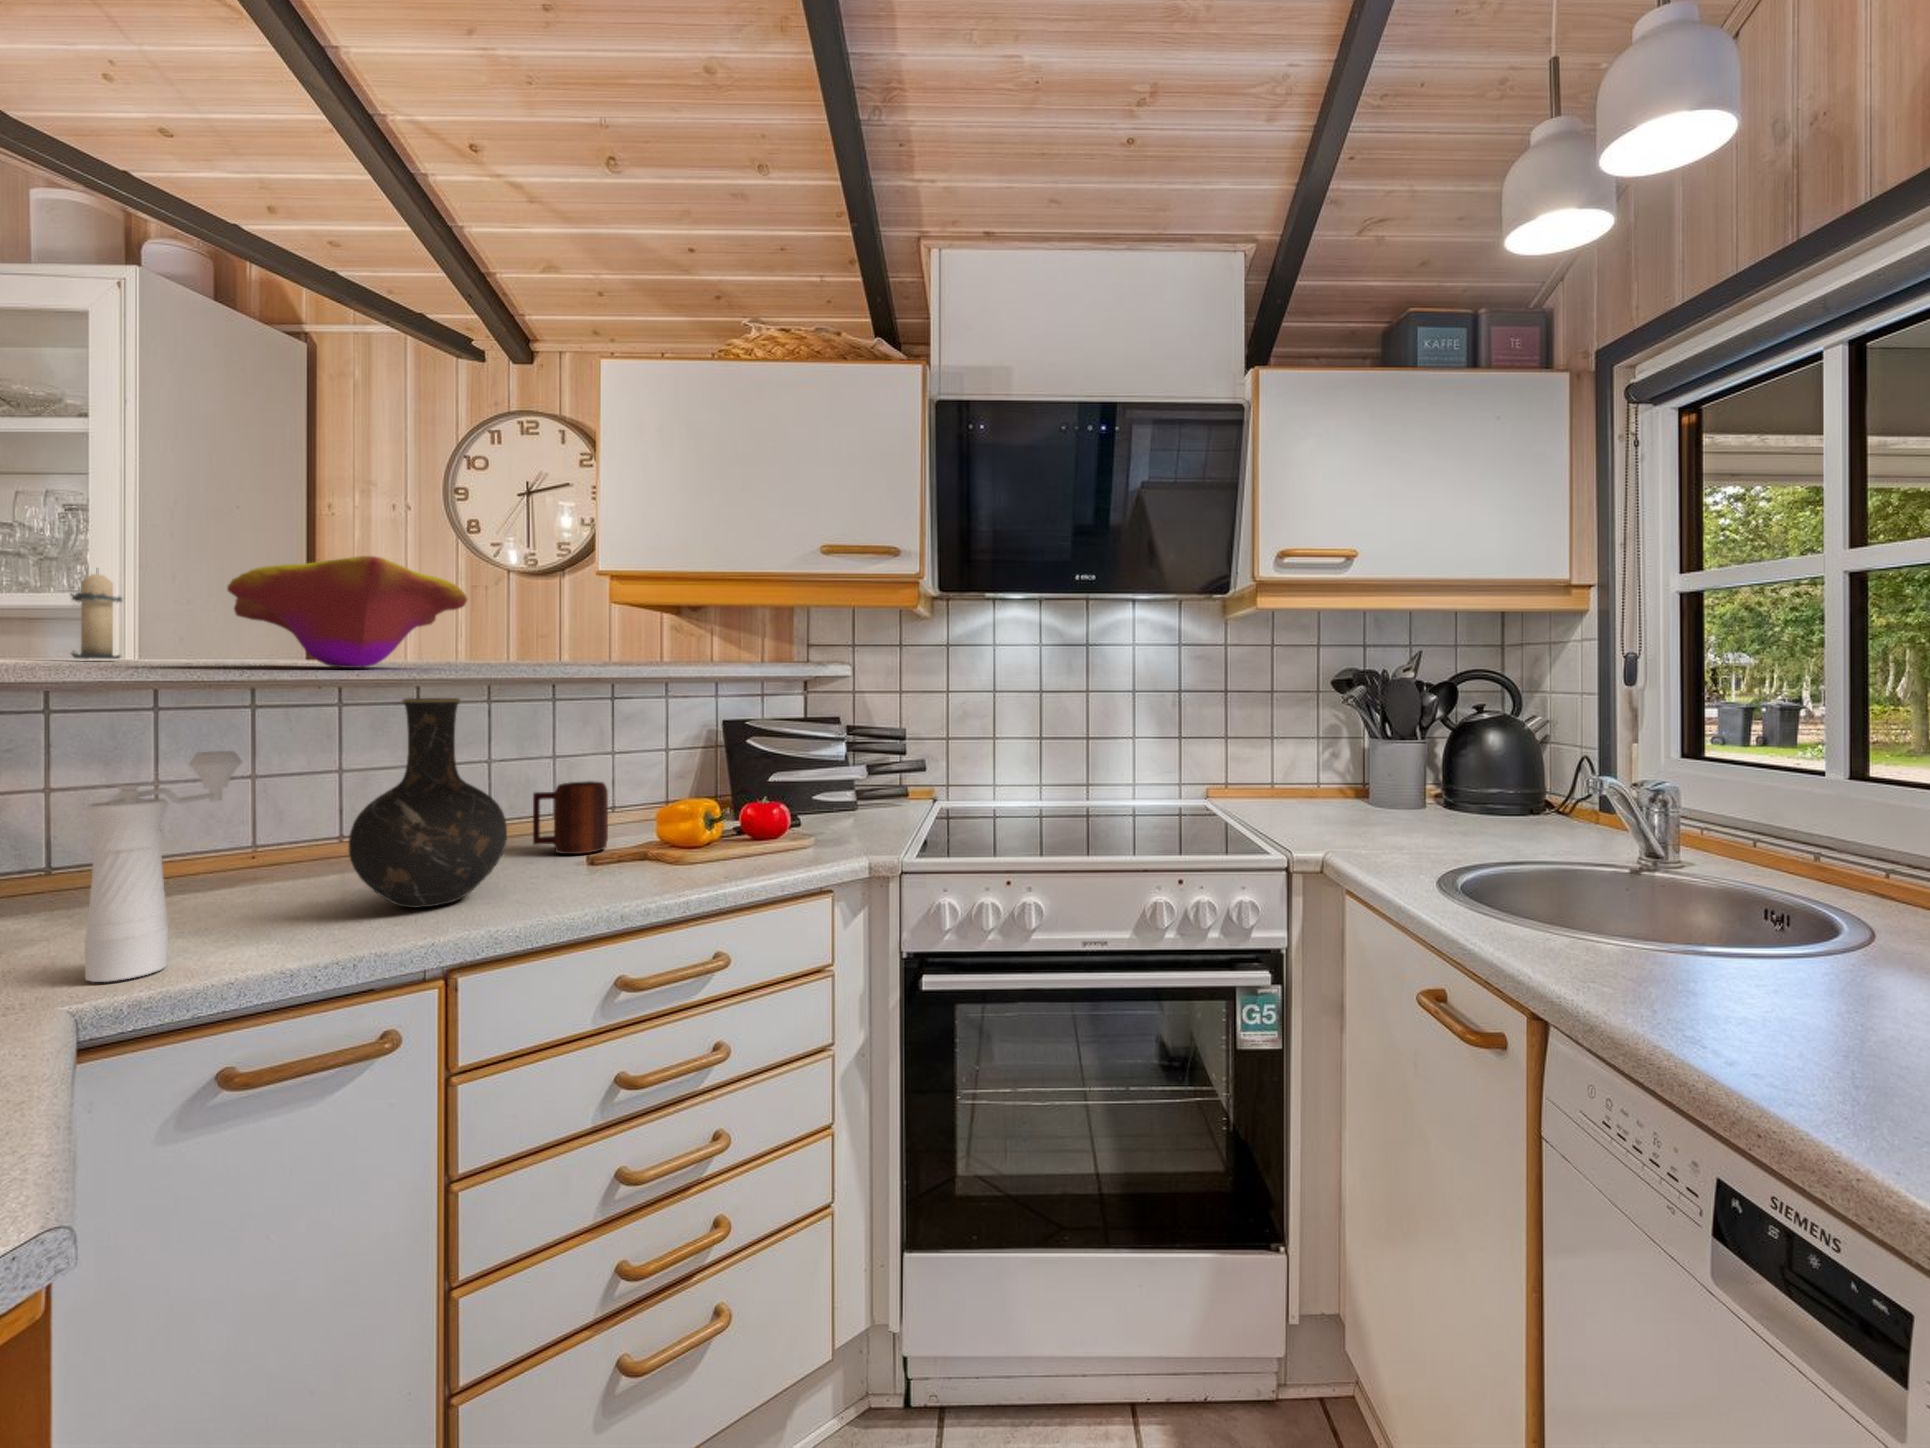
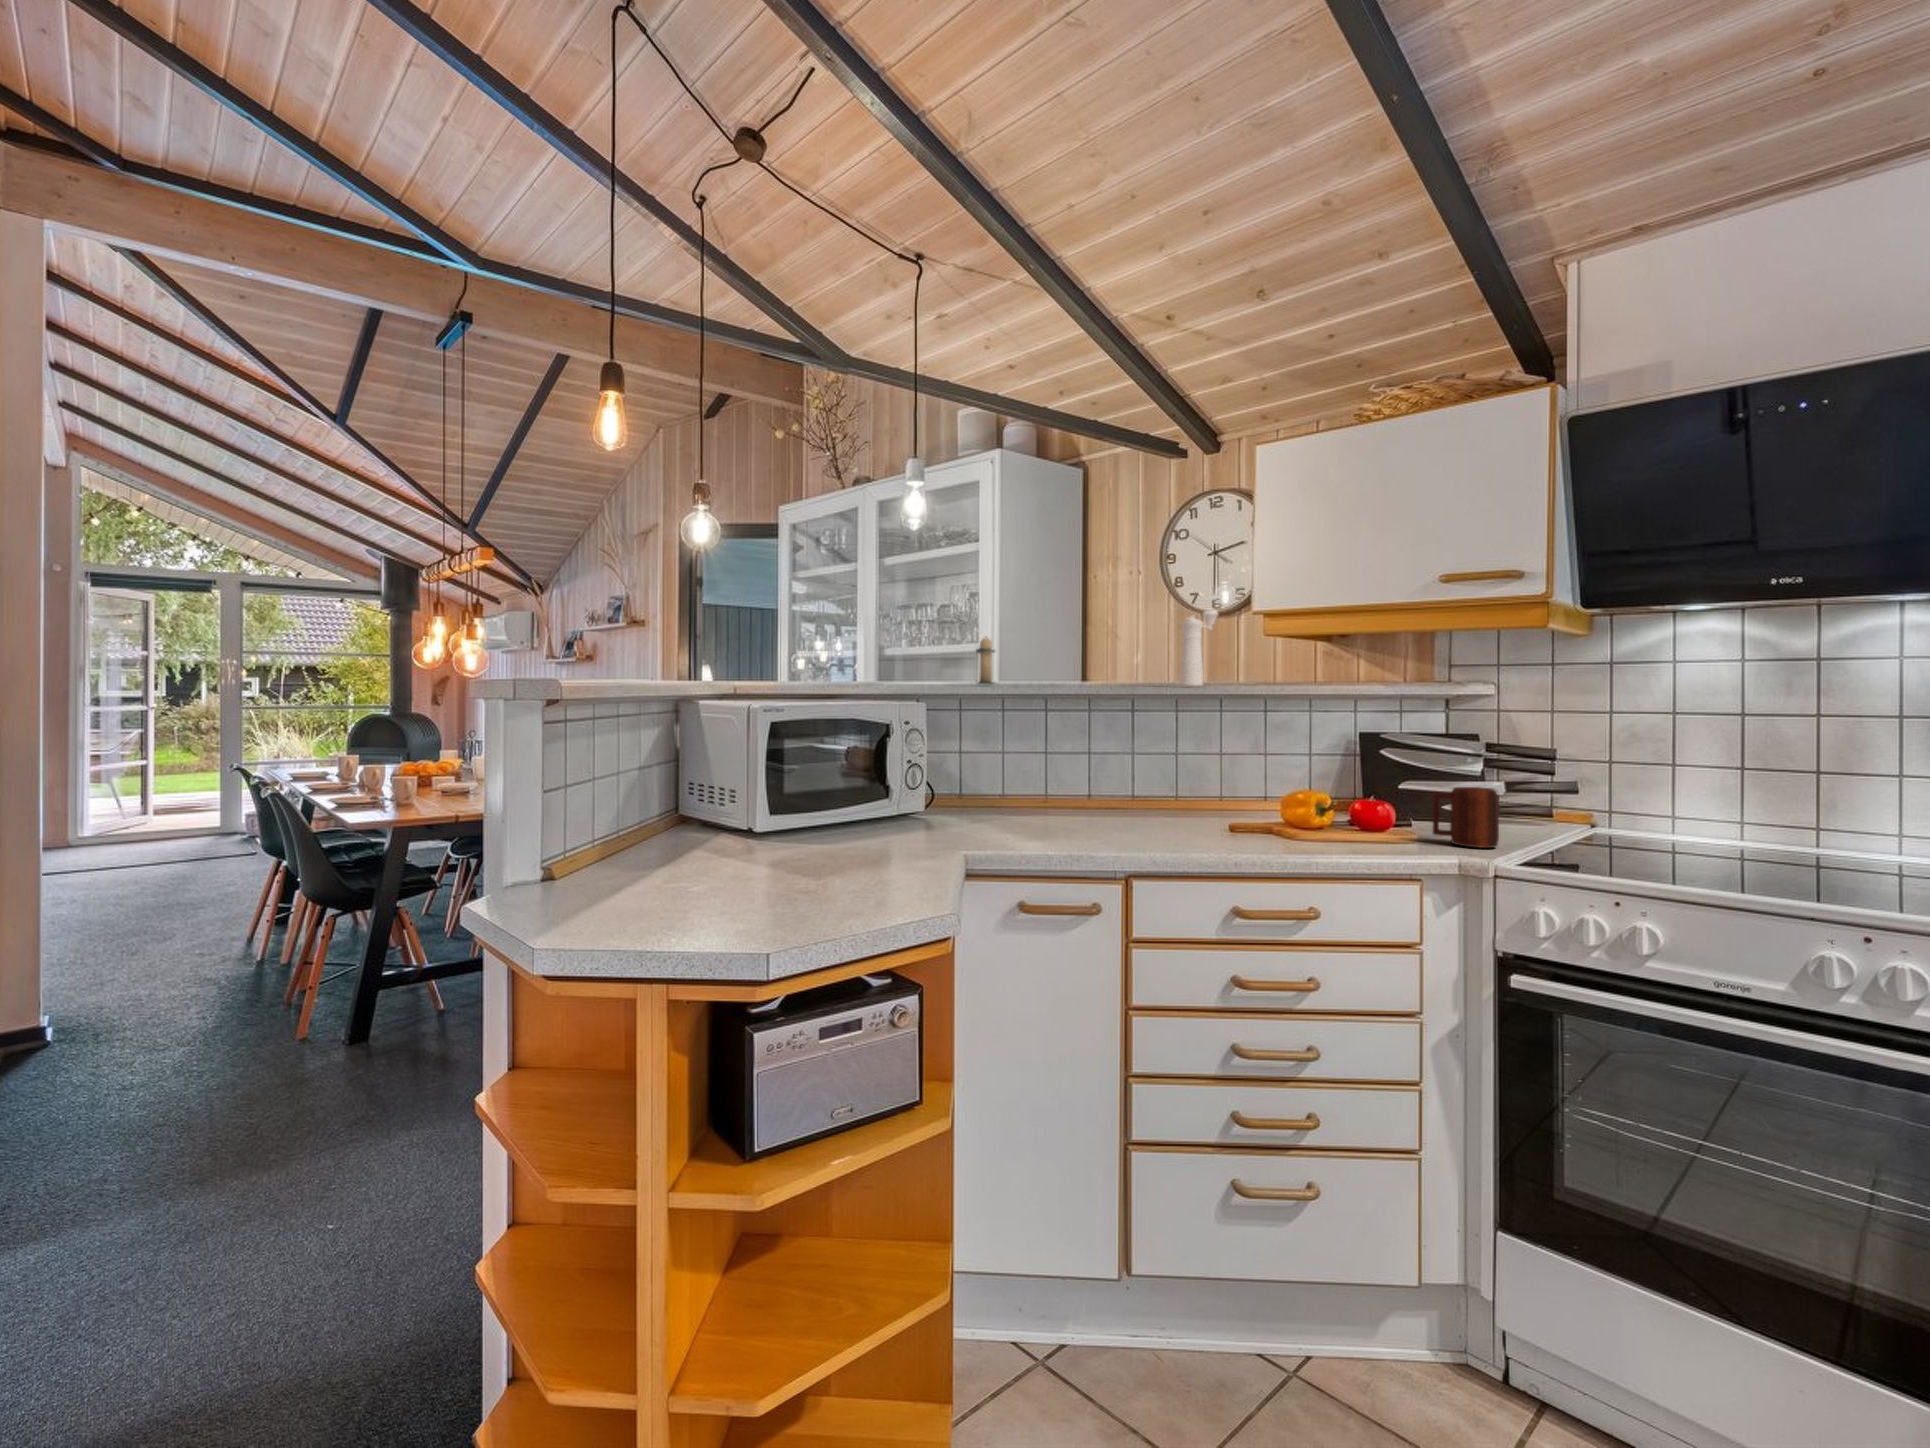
decorative bowl: present [227,556,467,668] -> none [1039,621,1156,688]
vase: present [349,698,507,908] -> none [1091,707,1174,836]
pepper mill: present [85,751,242,982] -> present [1181,610,1218,686]
mug: present [533,781,608,854] -> present [1433,787,1499,848]

